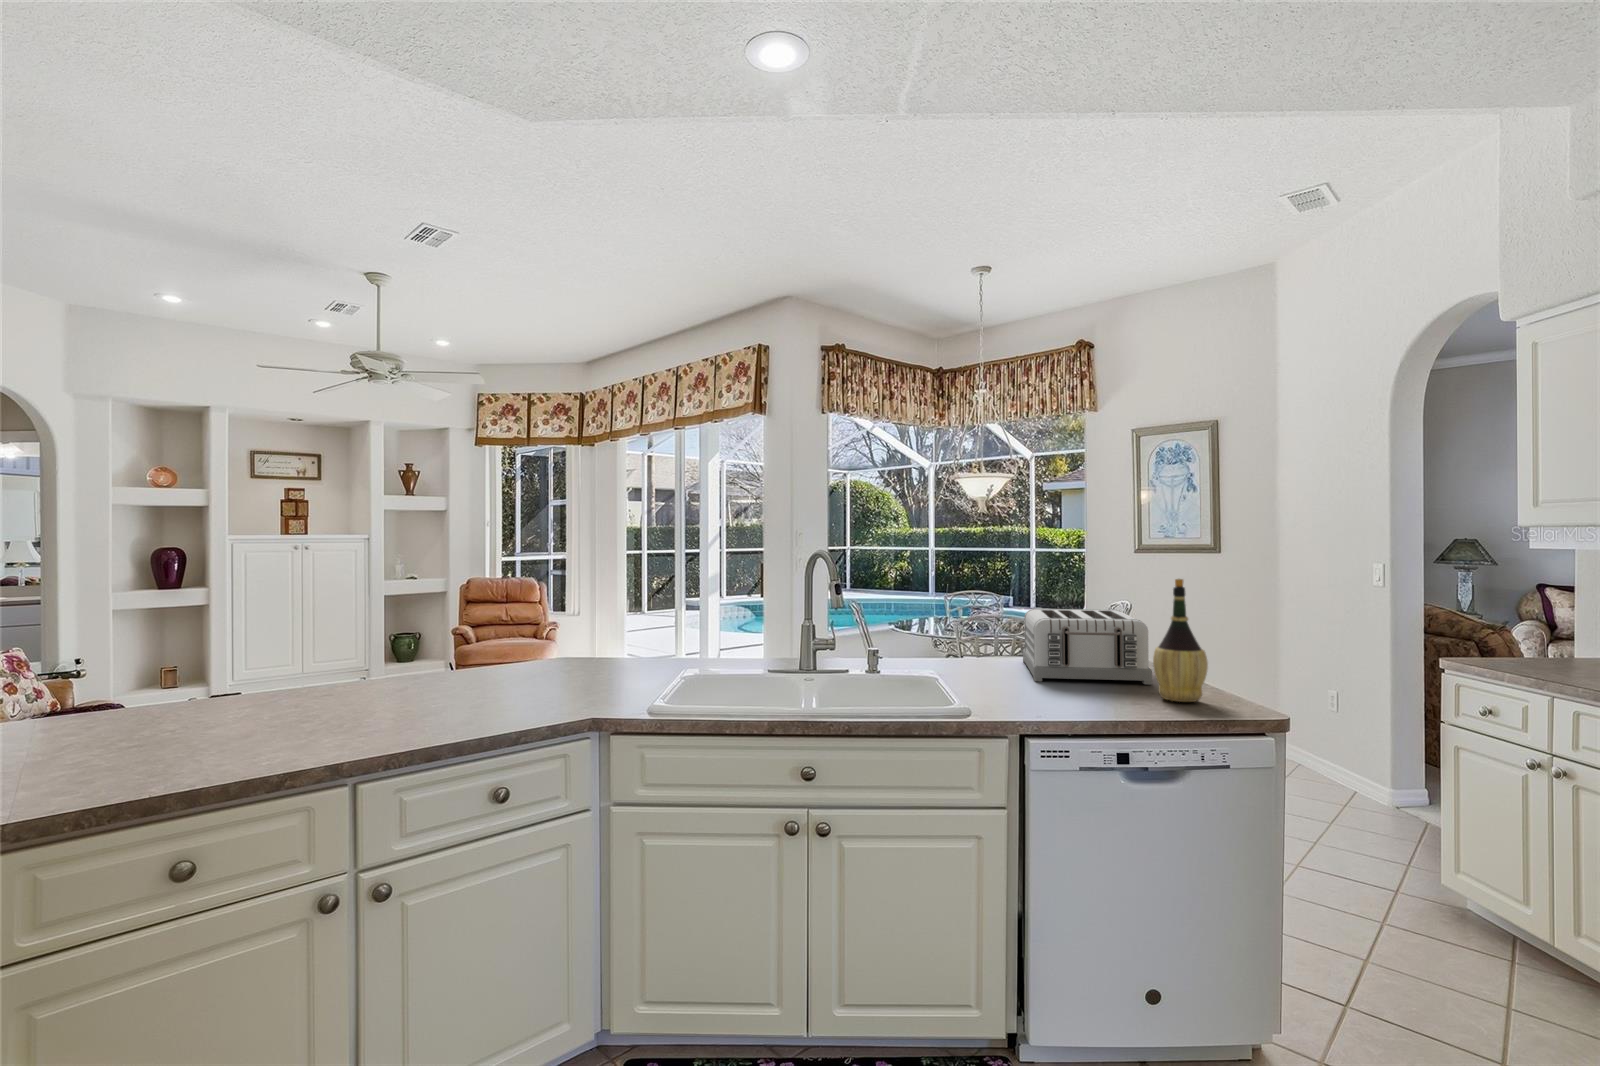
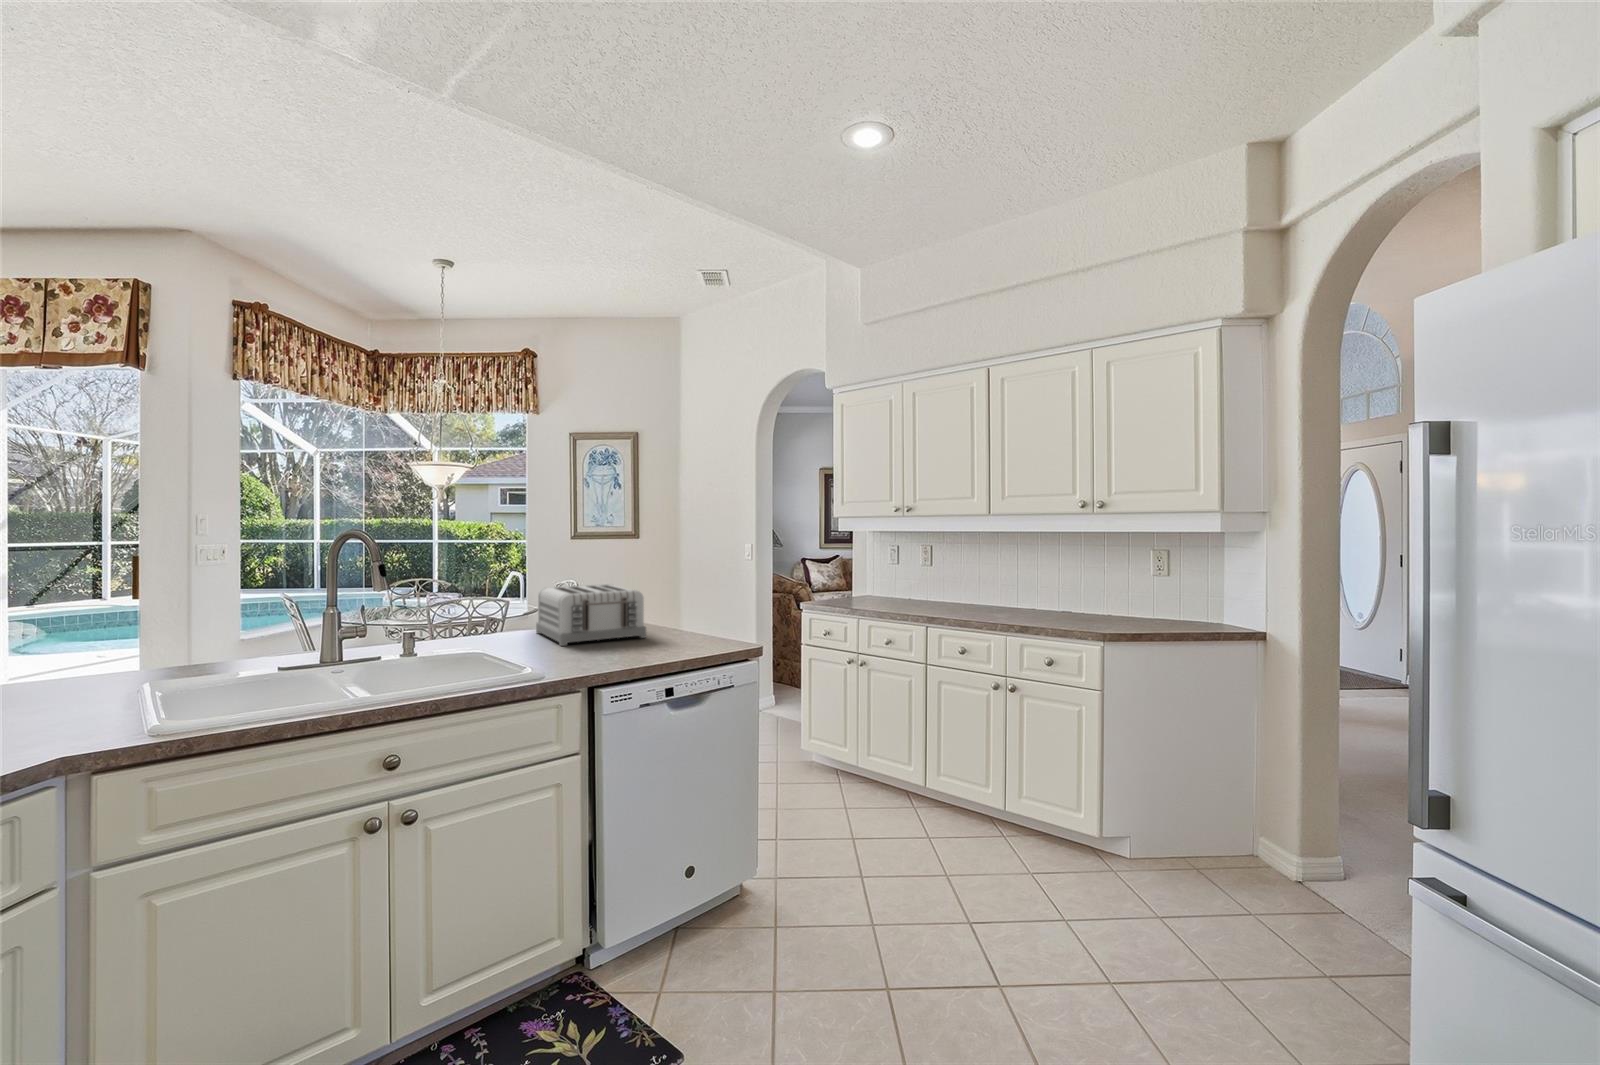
wine bottle: present [1153,579,1208,702] -> none [655,558,690,646]

